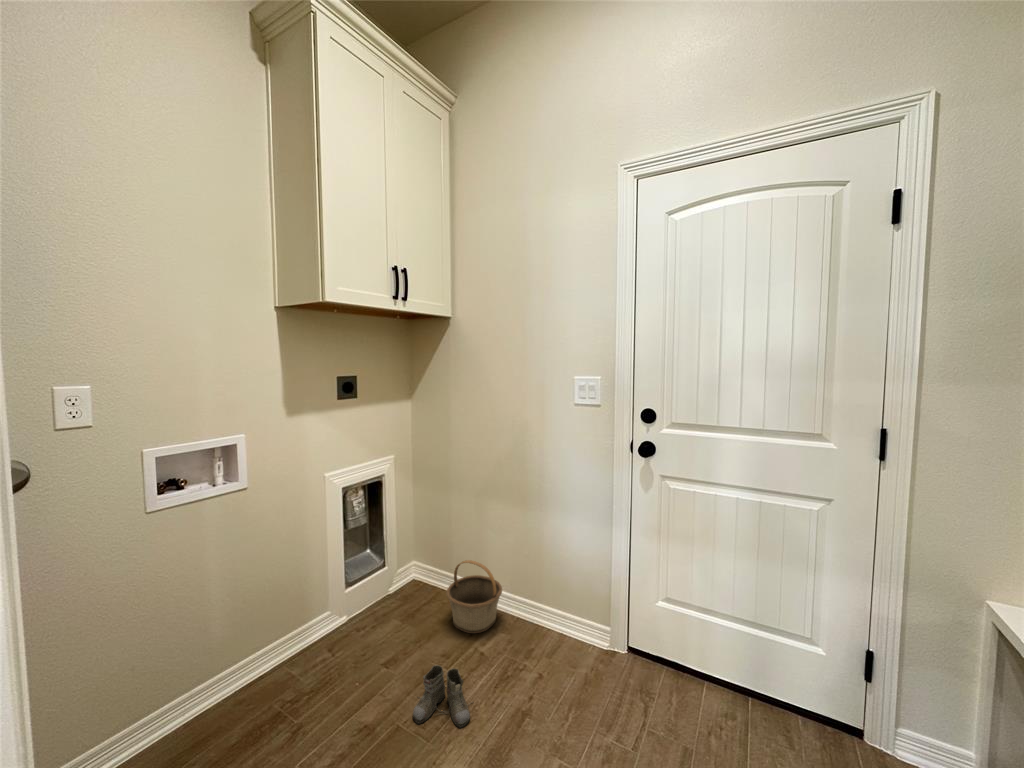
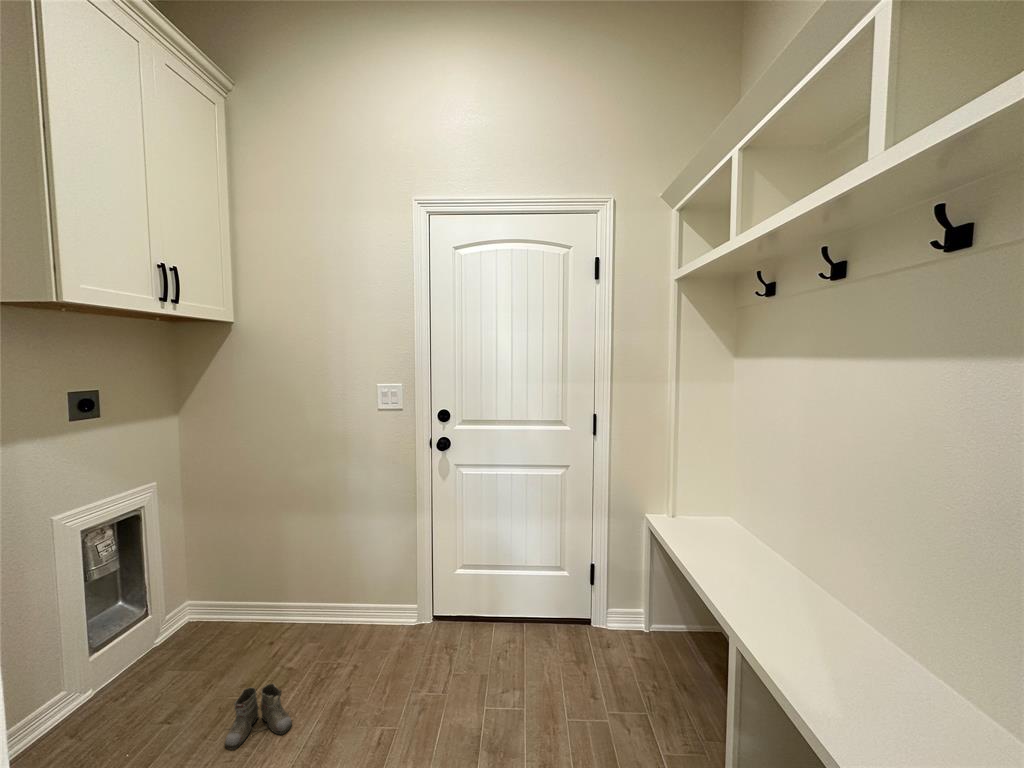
basket: present [446,560,502,633] -> none [240,581,306,655]

